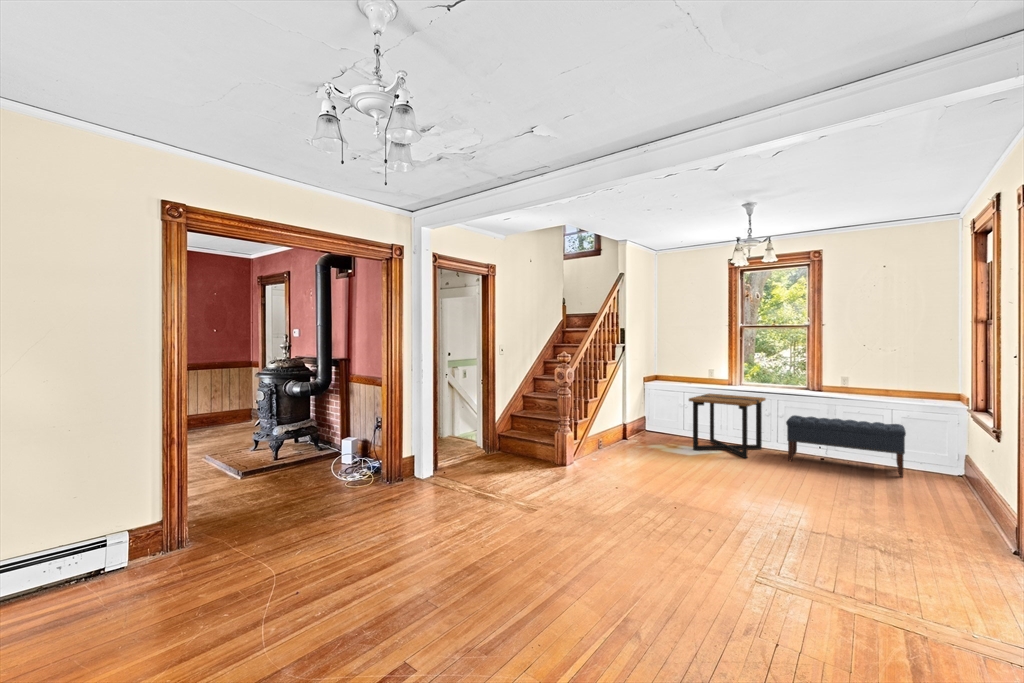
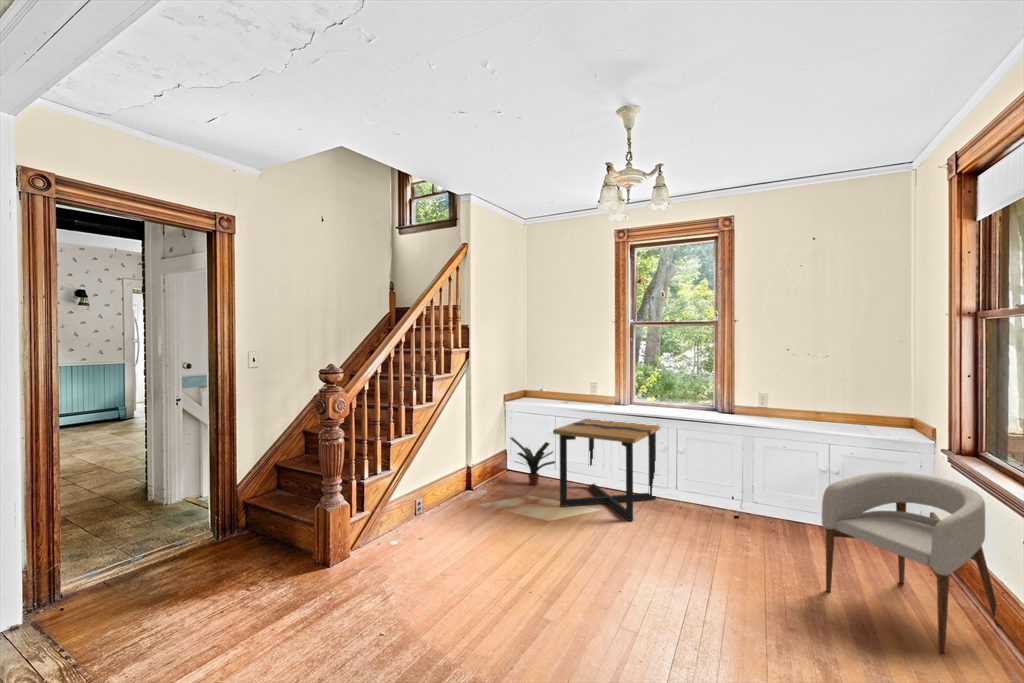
potted plant: none [650,406,685,439] -> present [510,437,555,485]
bench: present [786,415,906,476] -> none [687,451,852,549]
armchair: none [879,421,995,516] -> present [822,472,1001,654]

